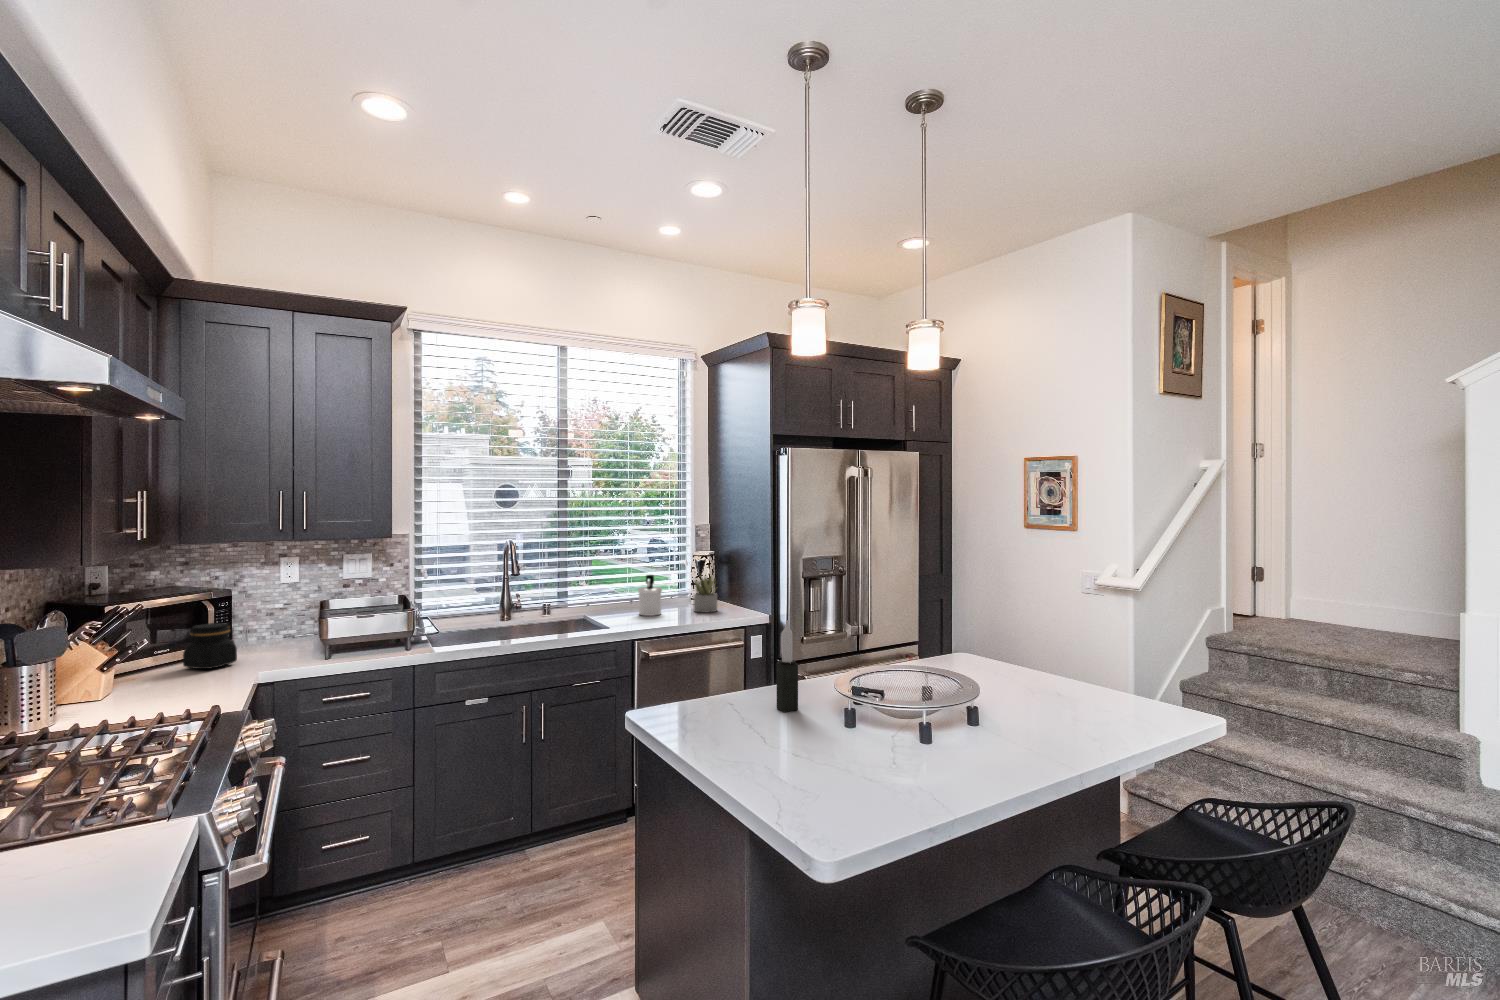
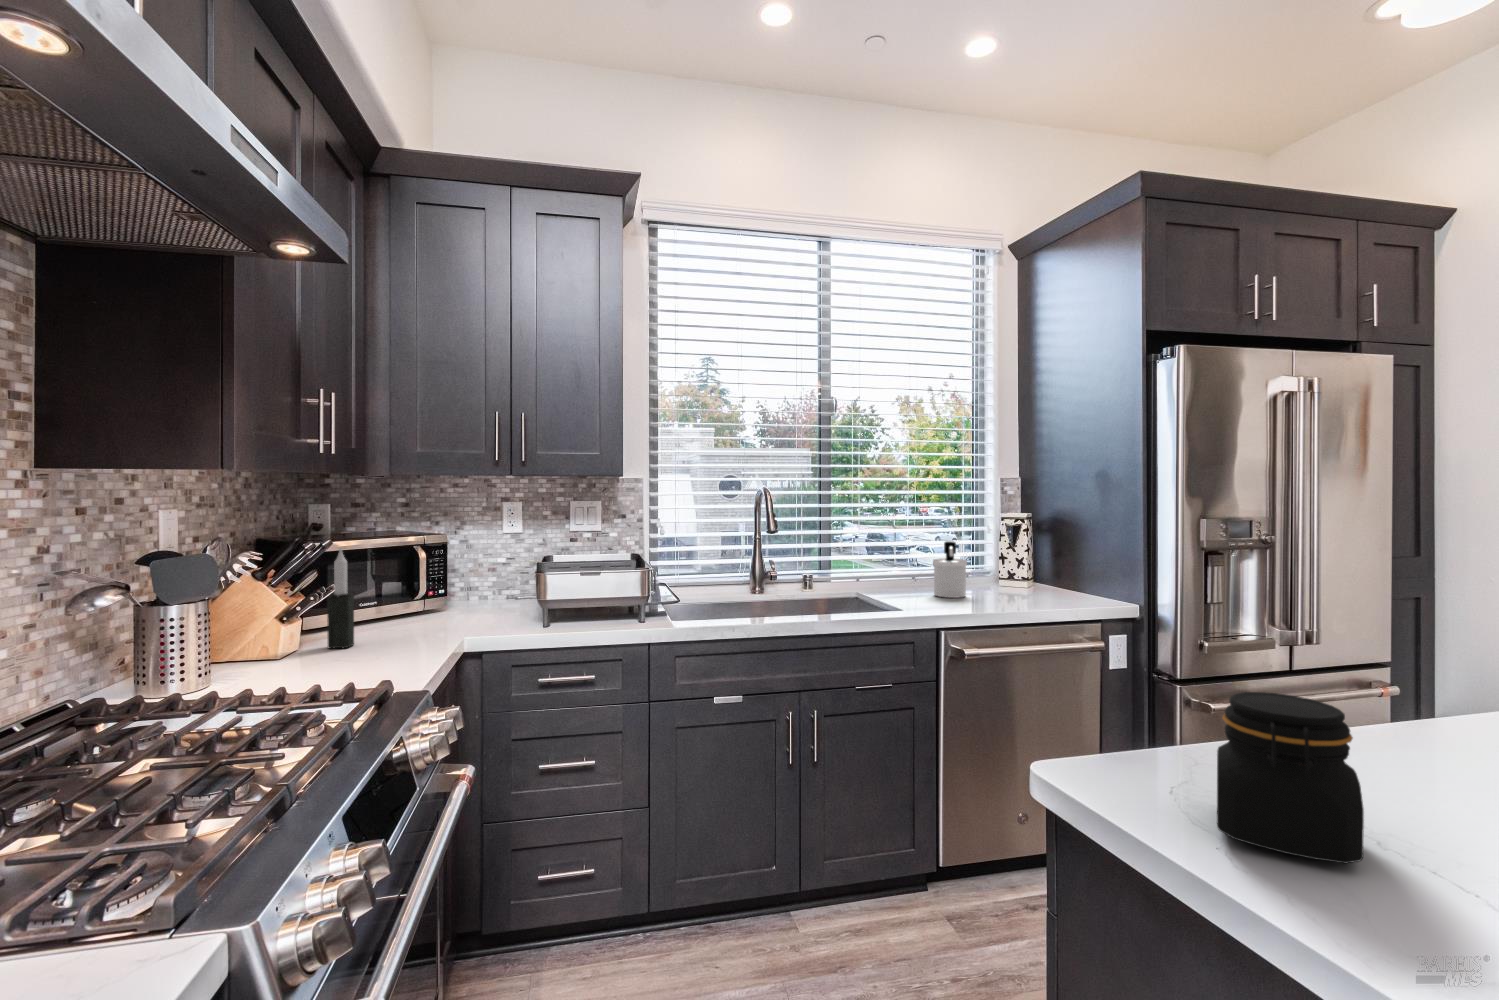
succulent plant: present [693,576,717,612] -> none [1009,541,1049,597]
candle: present [777,620,798,712] -> present [327,549,354,649]
jar: present [183,623,237,669] -> present [1217,692,1364,863]

